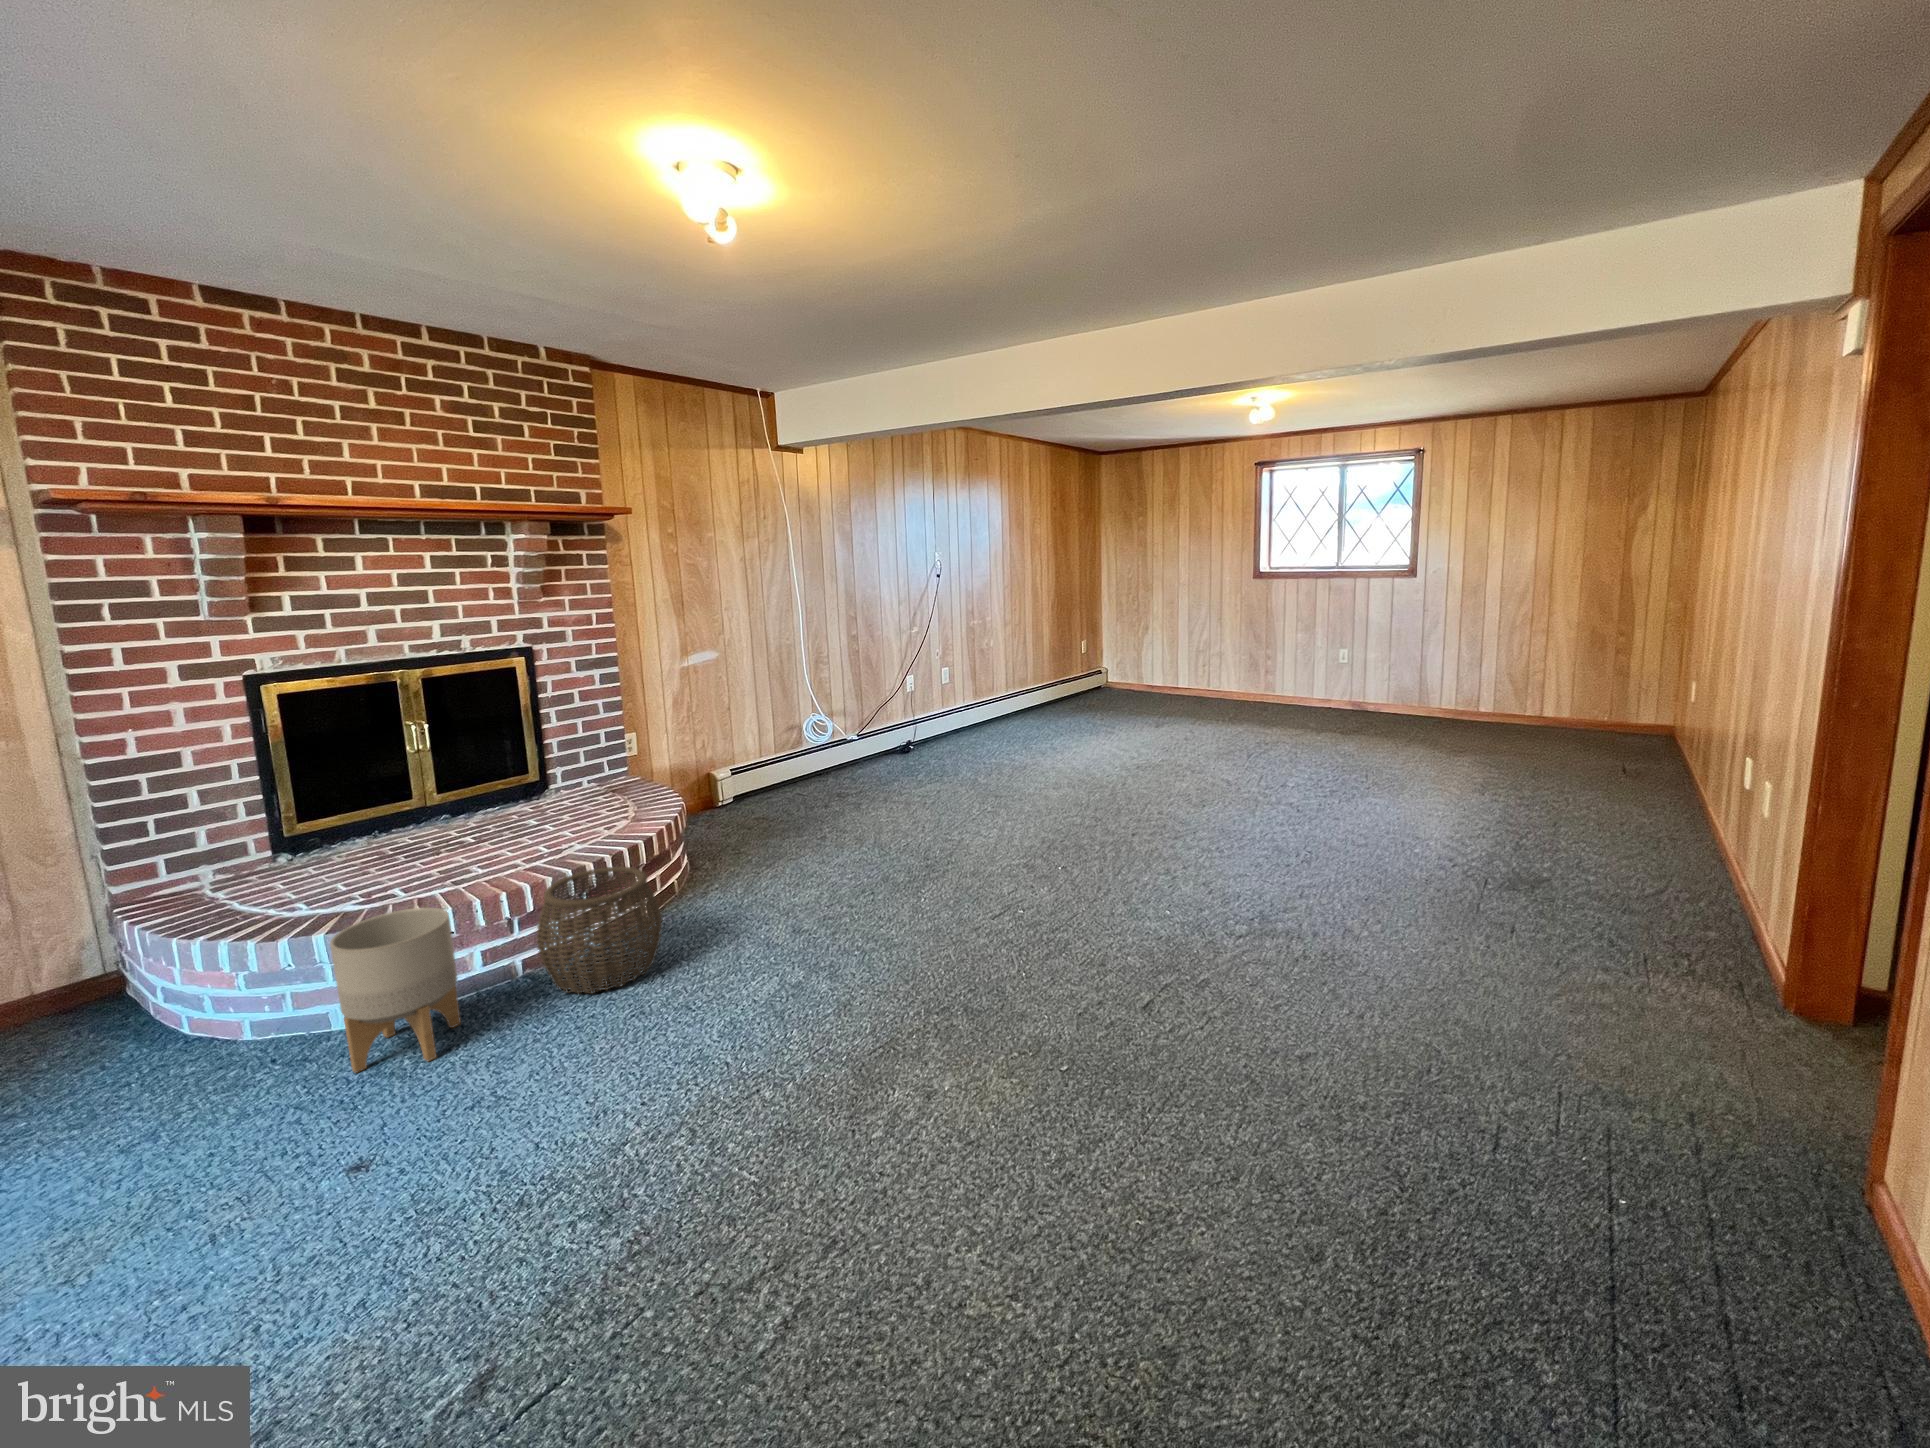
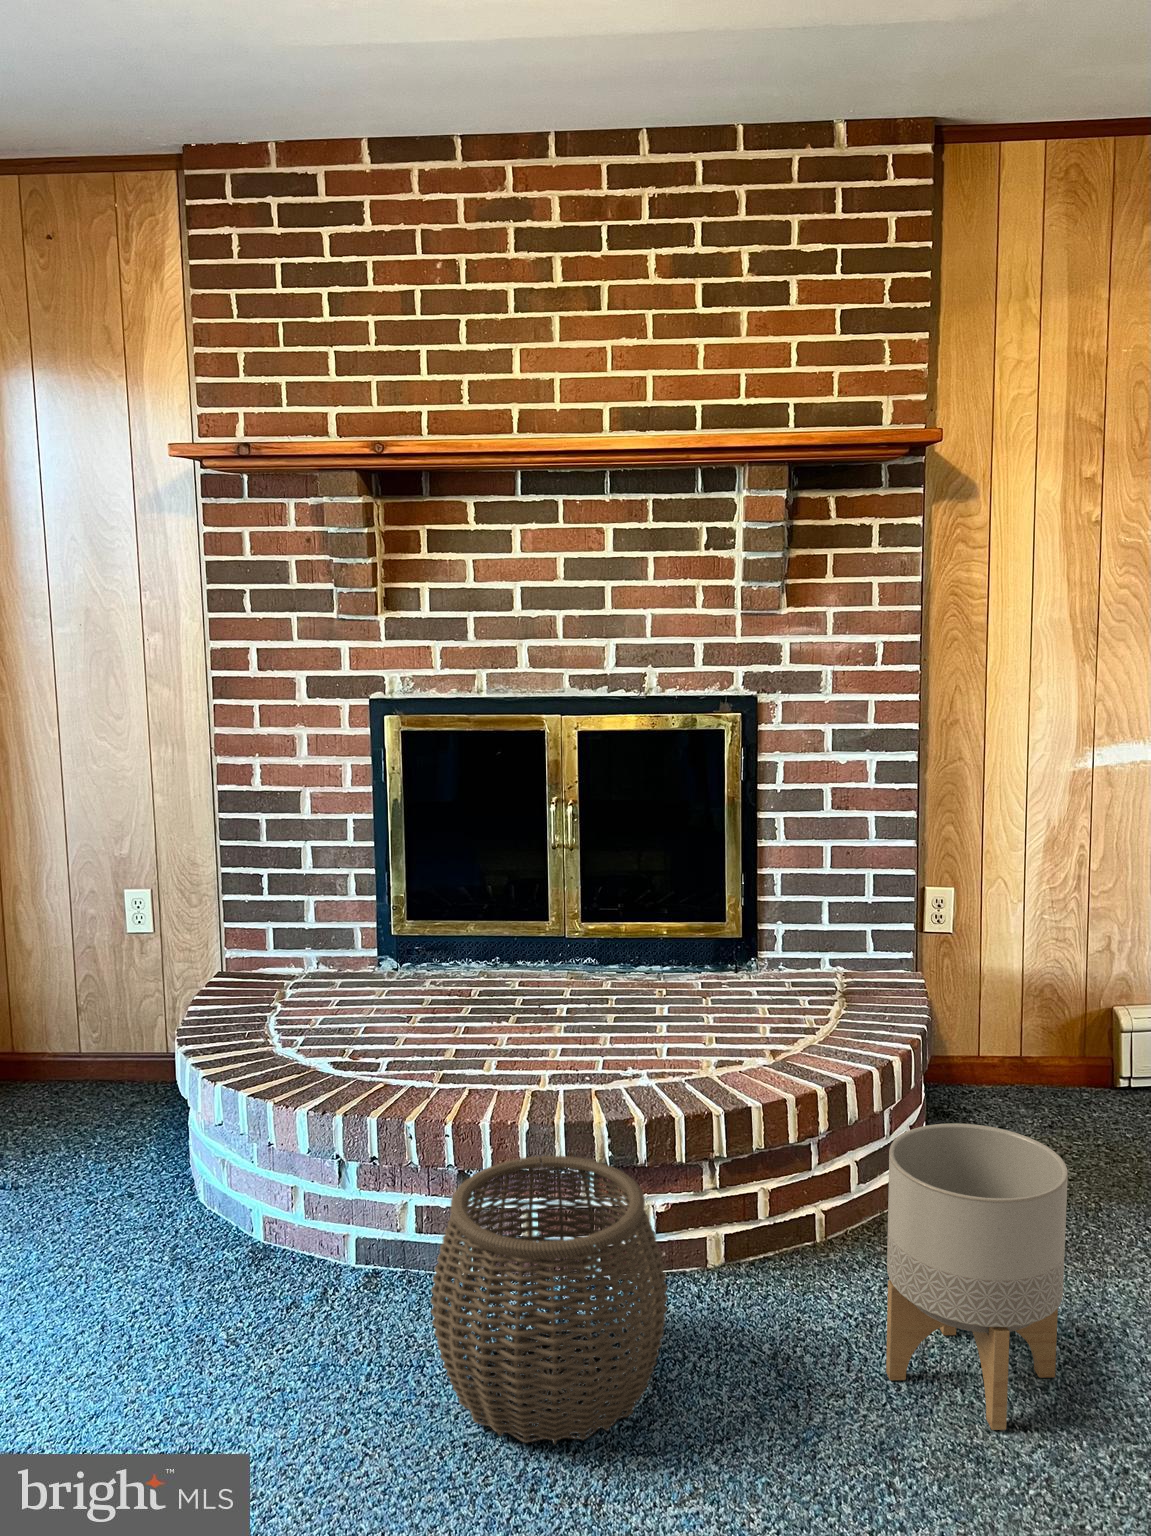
planter: present [330,908,461,1073] -> present [886,1123,1068,1430]

